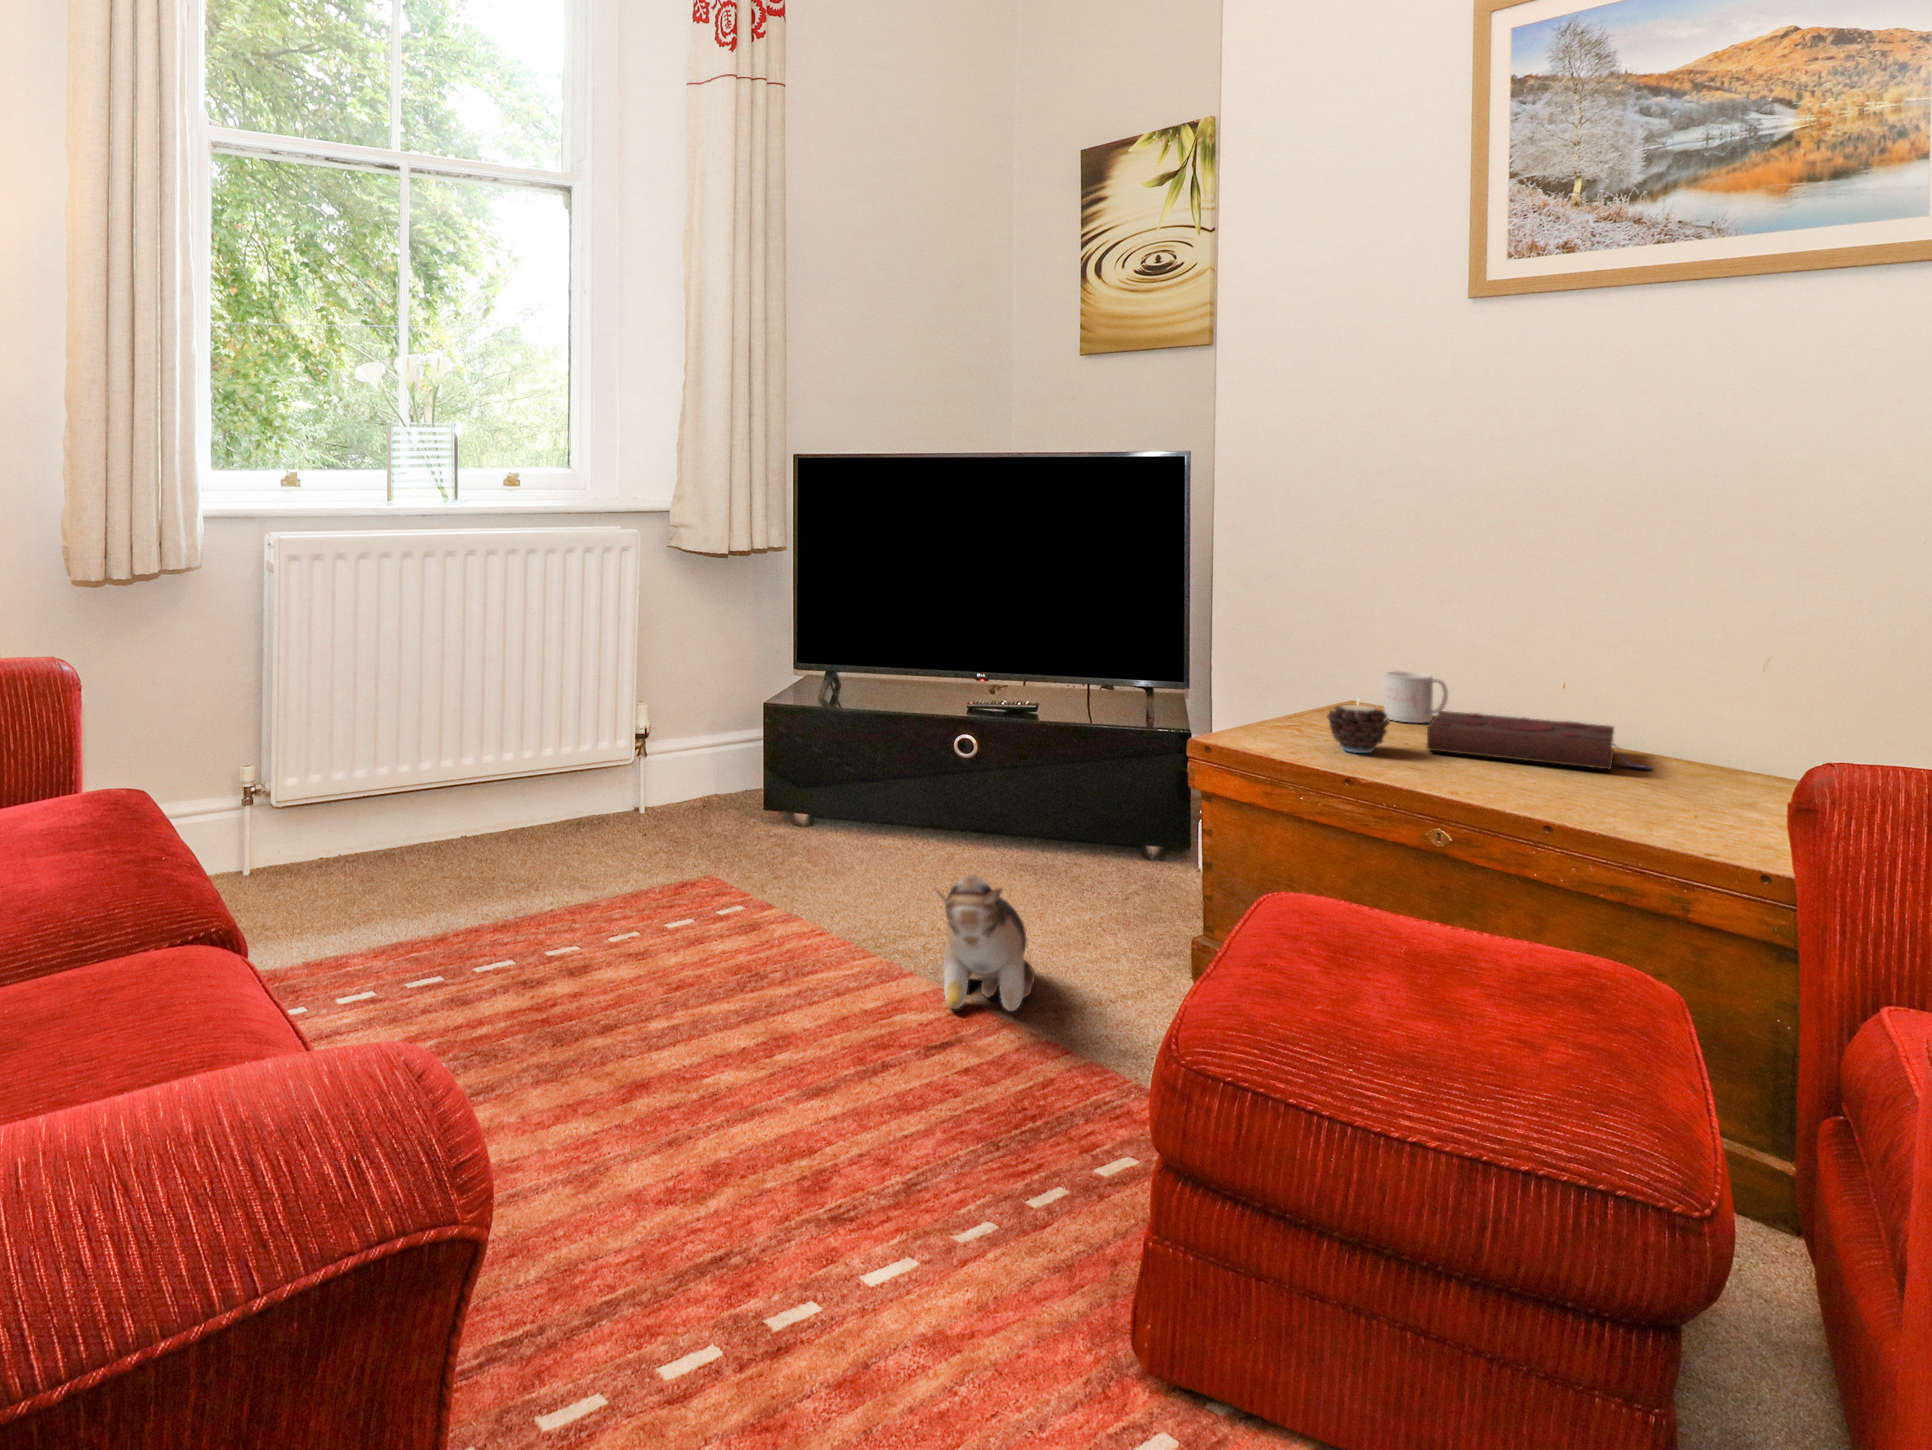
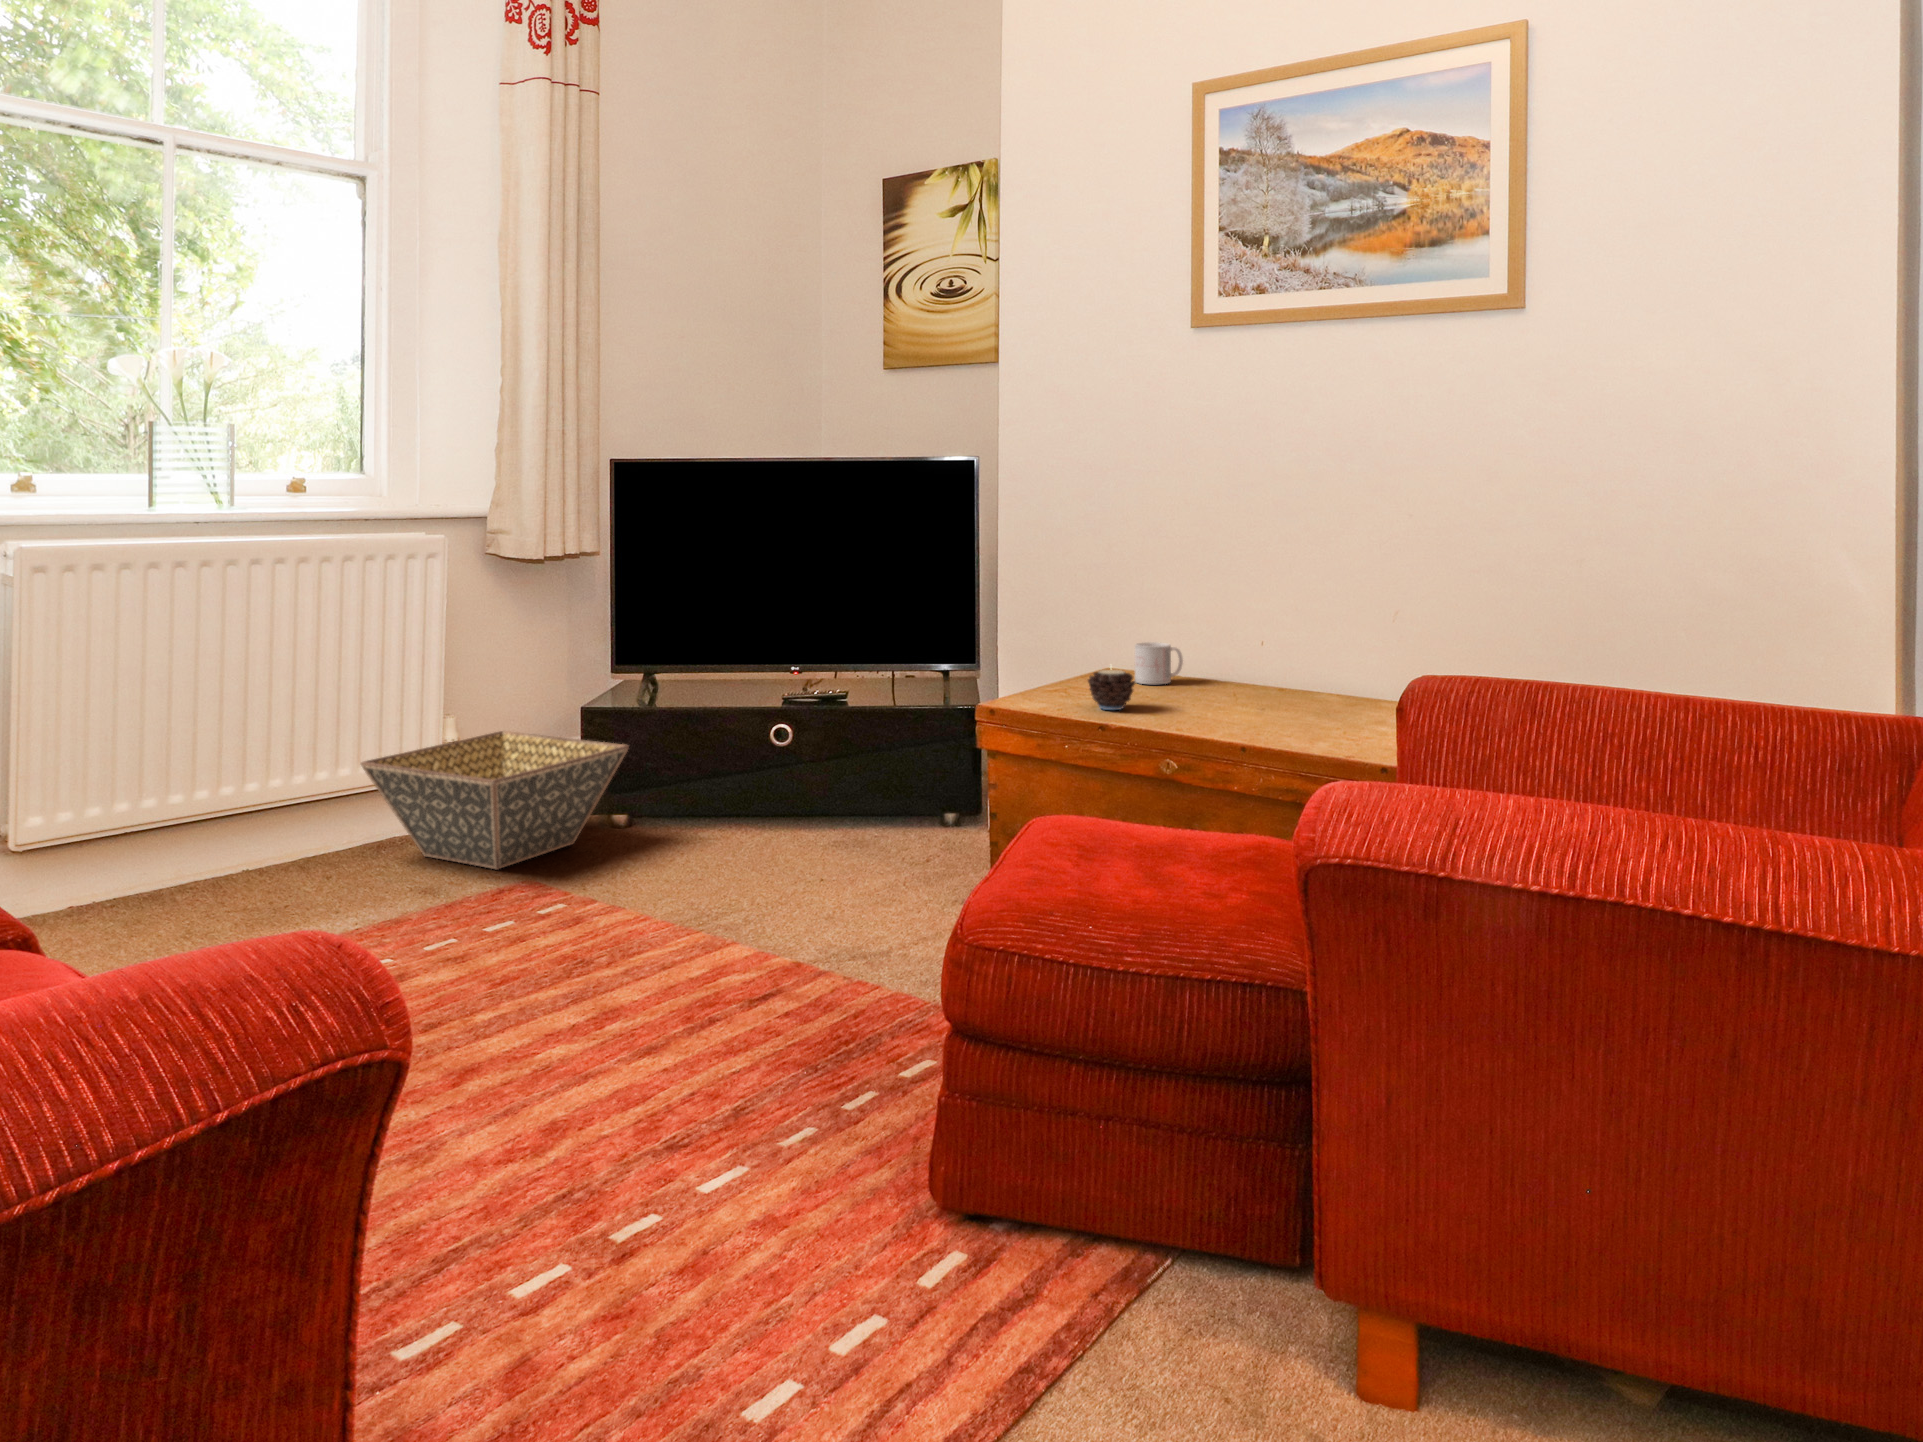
book: present [1427,711,1647,769] -> none [1163,673,1323,710]
basket: none [555,723,807,864] -> present [361,731,629,870]
plush toy: present [936,875,1035,1011] -> none [756,841,848,967]

